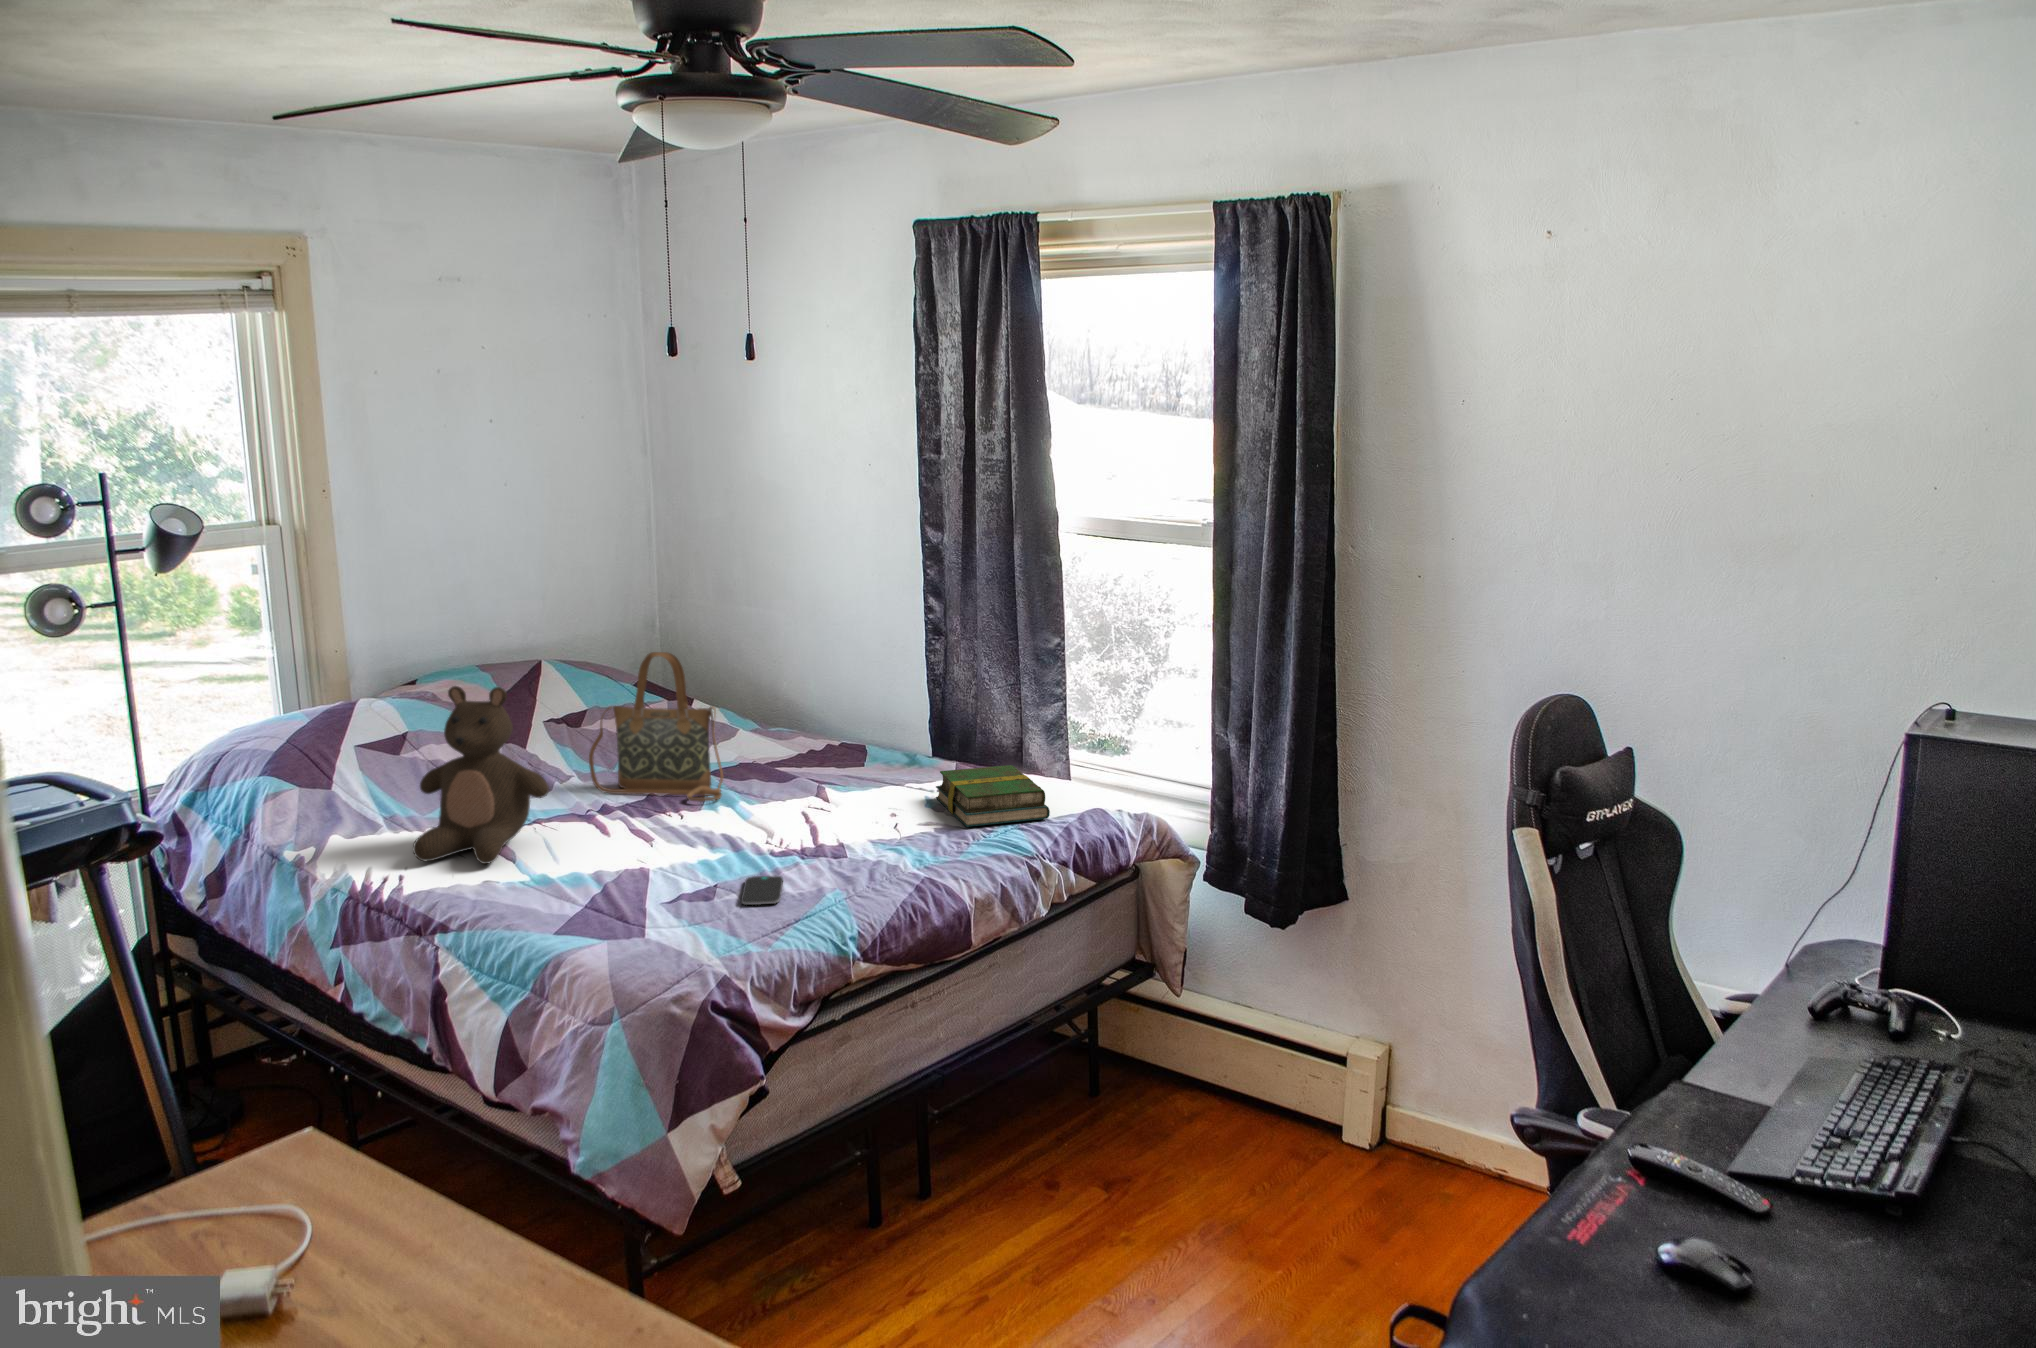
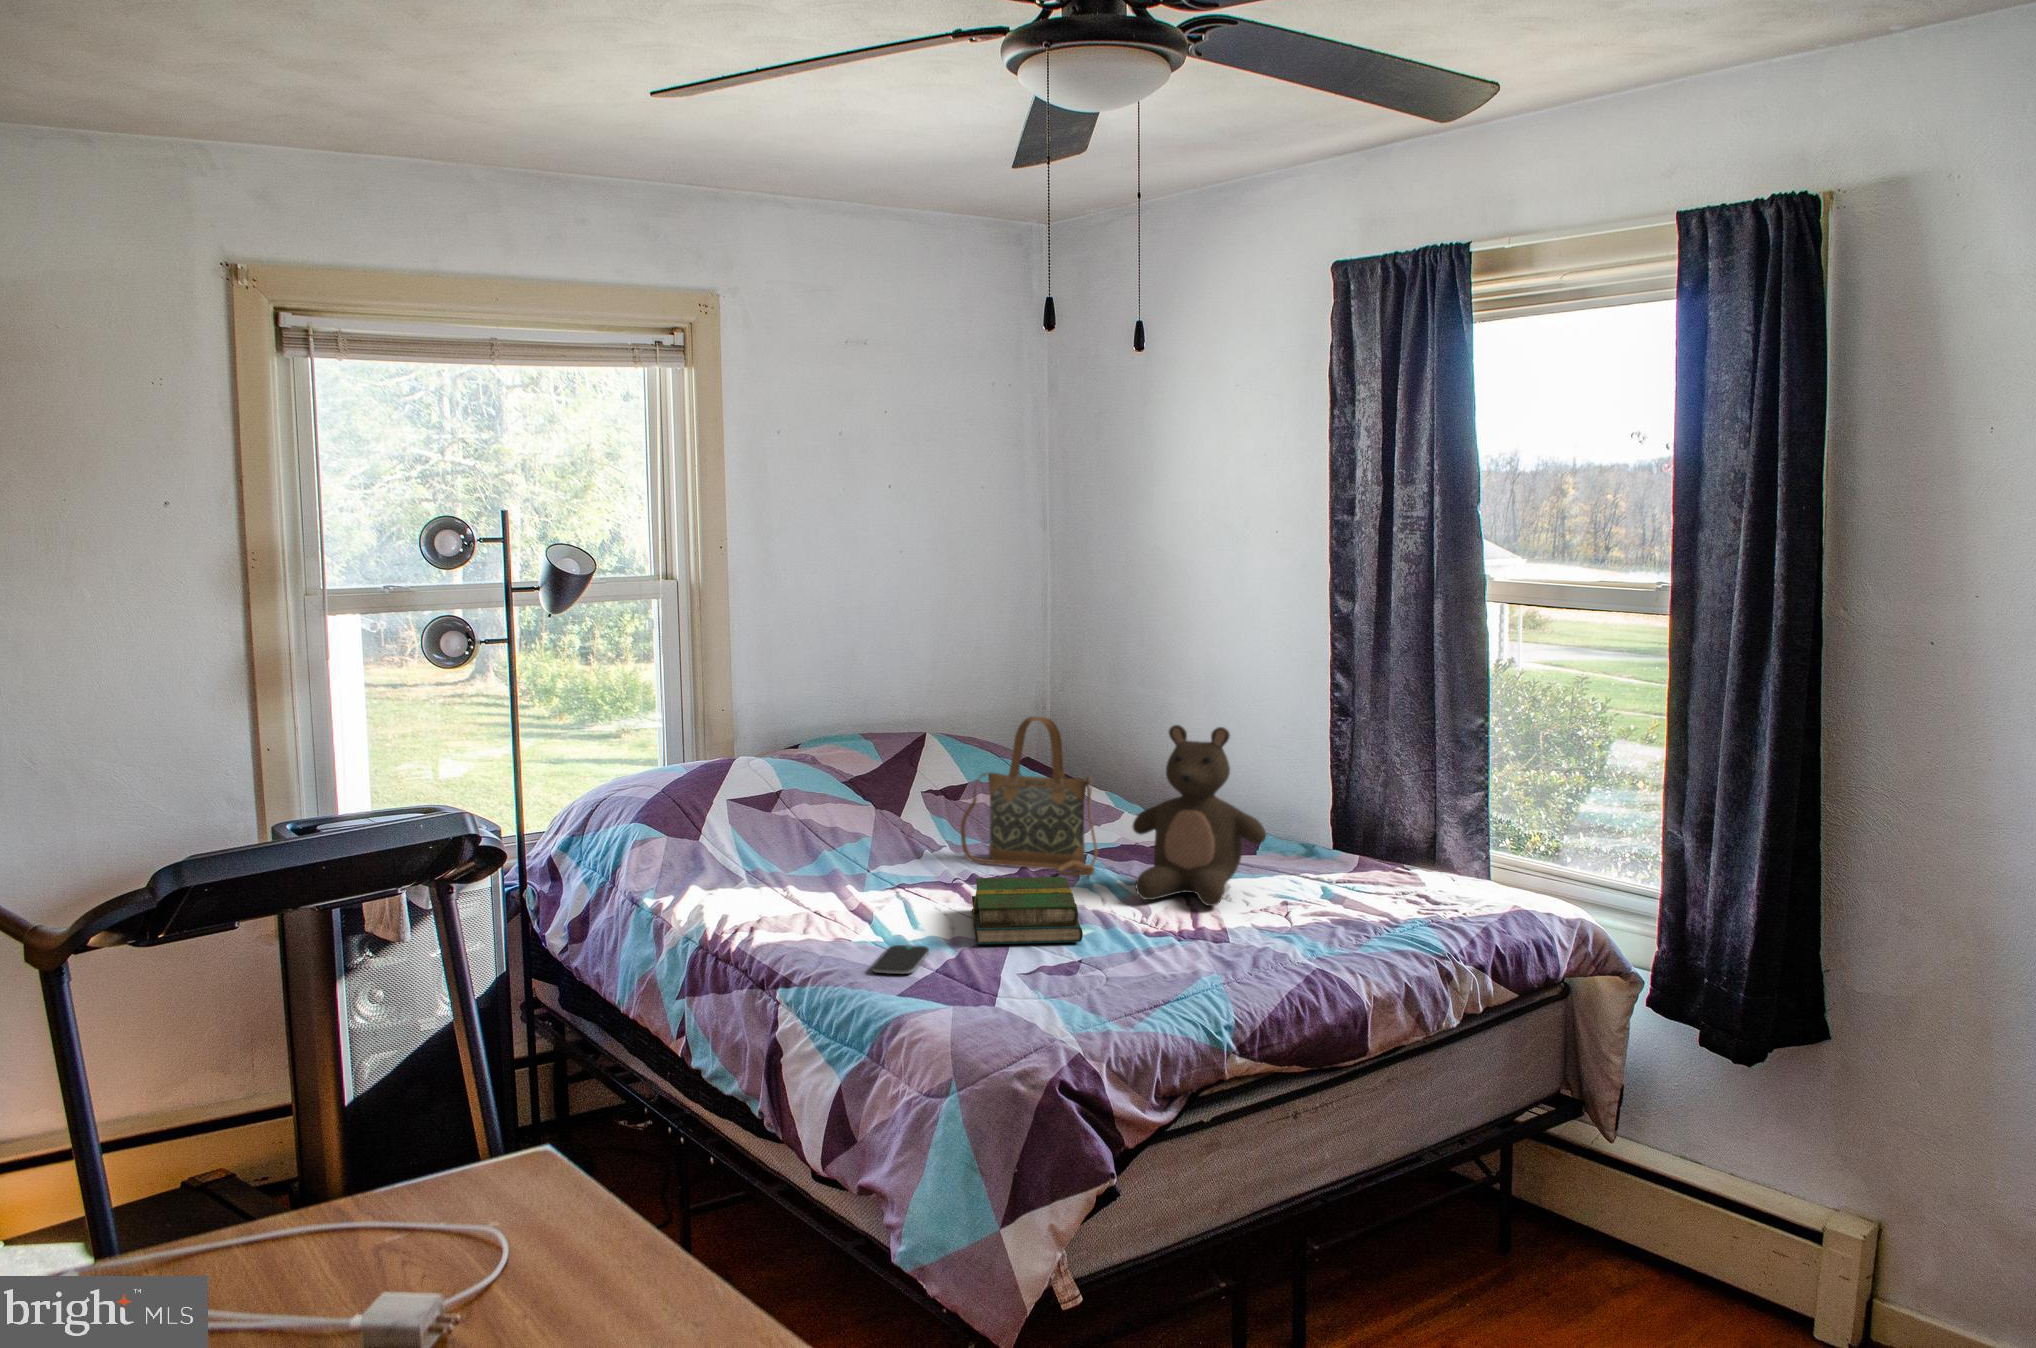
stuffed bear: present [413,686,549,864] -> present [1133,725,1266,906]
book: present [936,765,1050,827] -> present [972,877,1083,944]
smartphone: present [741,876,783,905] -> present [872,945,929,974]

